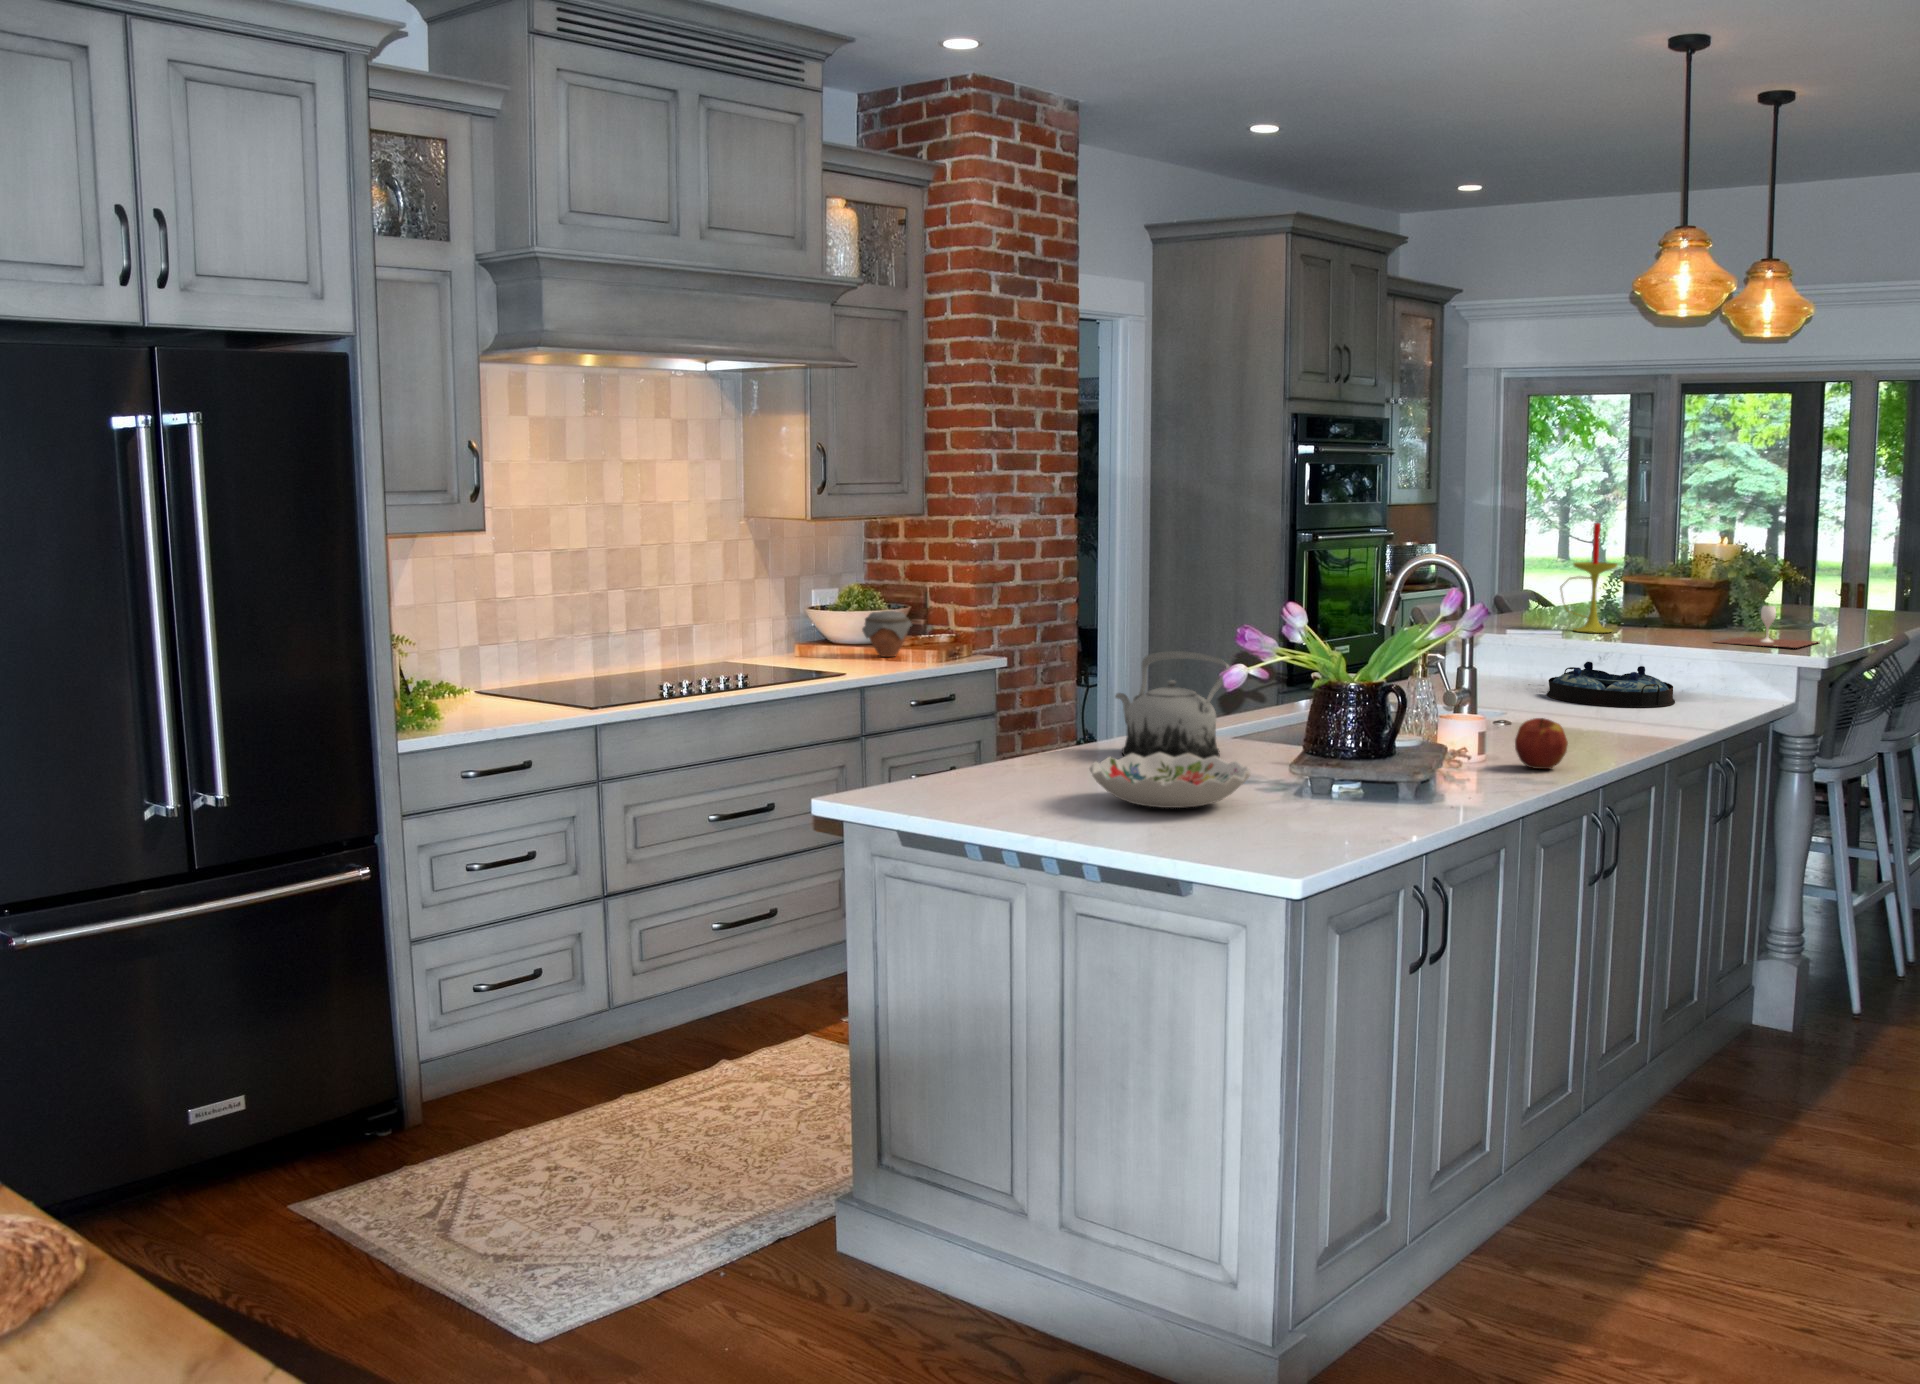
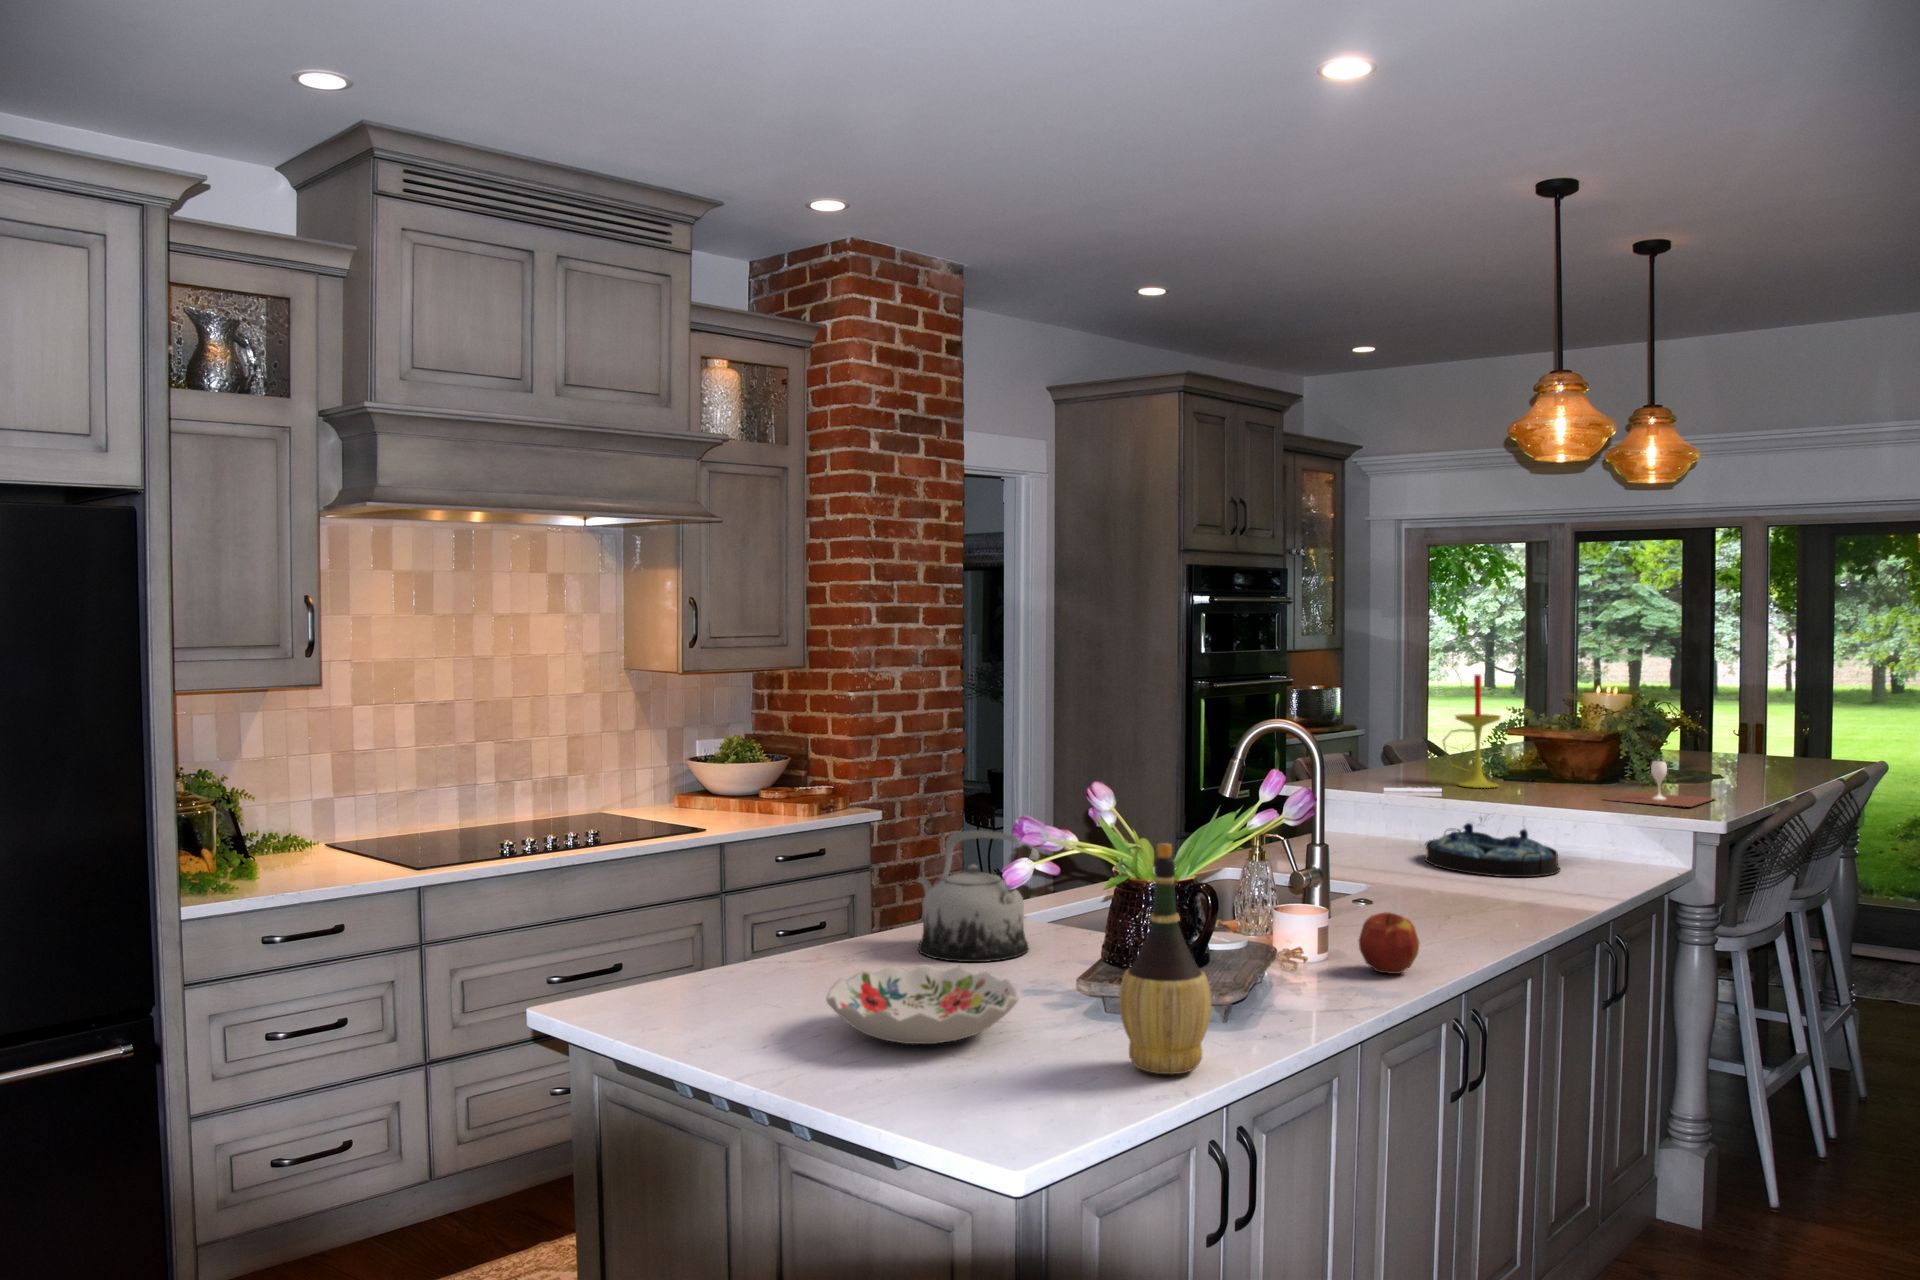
jar: present [862,611,912,657] -> none [731,765,784,812]
wine bottle: none [1345,641,1420,824] -> present [1119,843,1211,1074]

